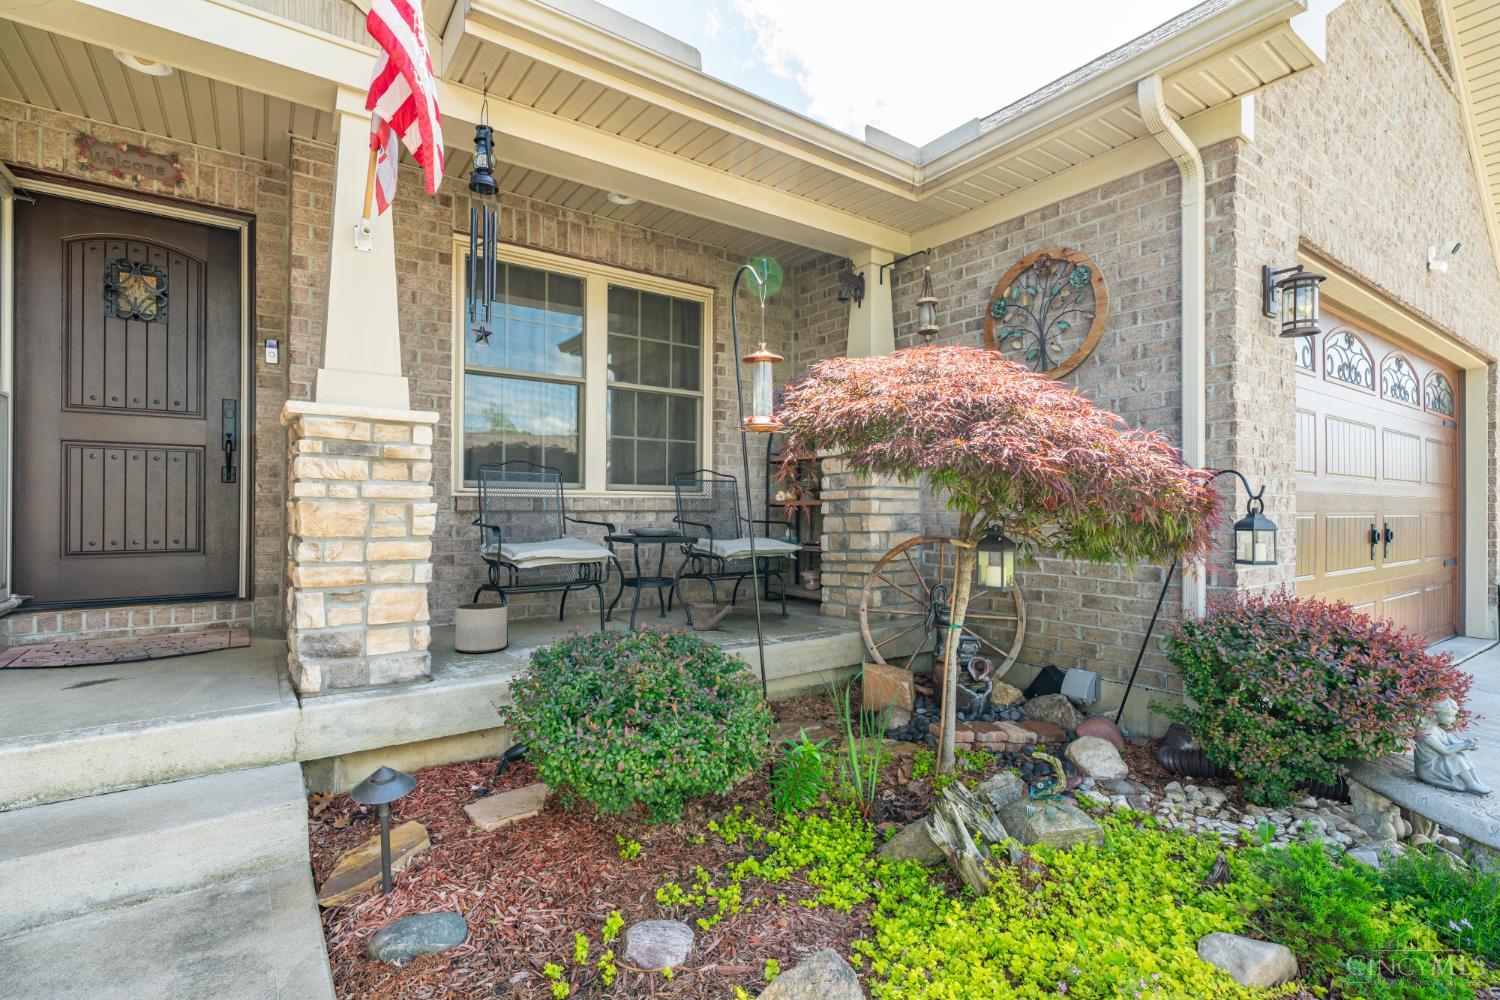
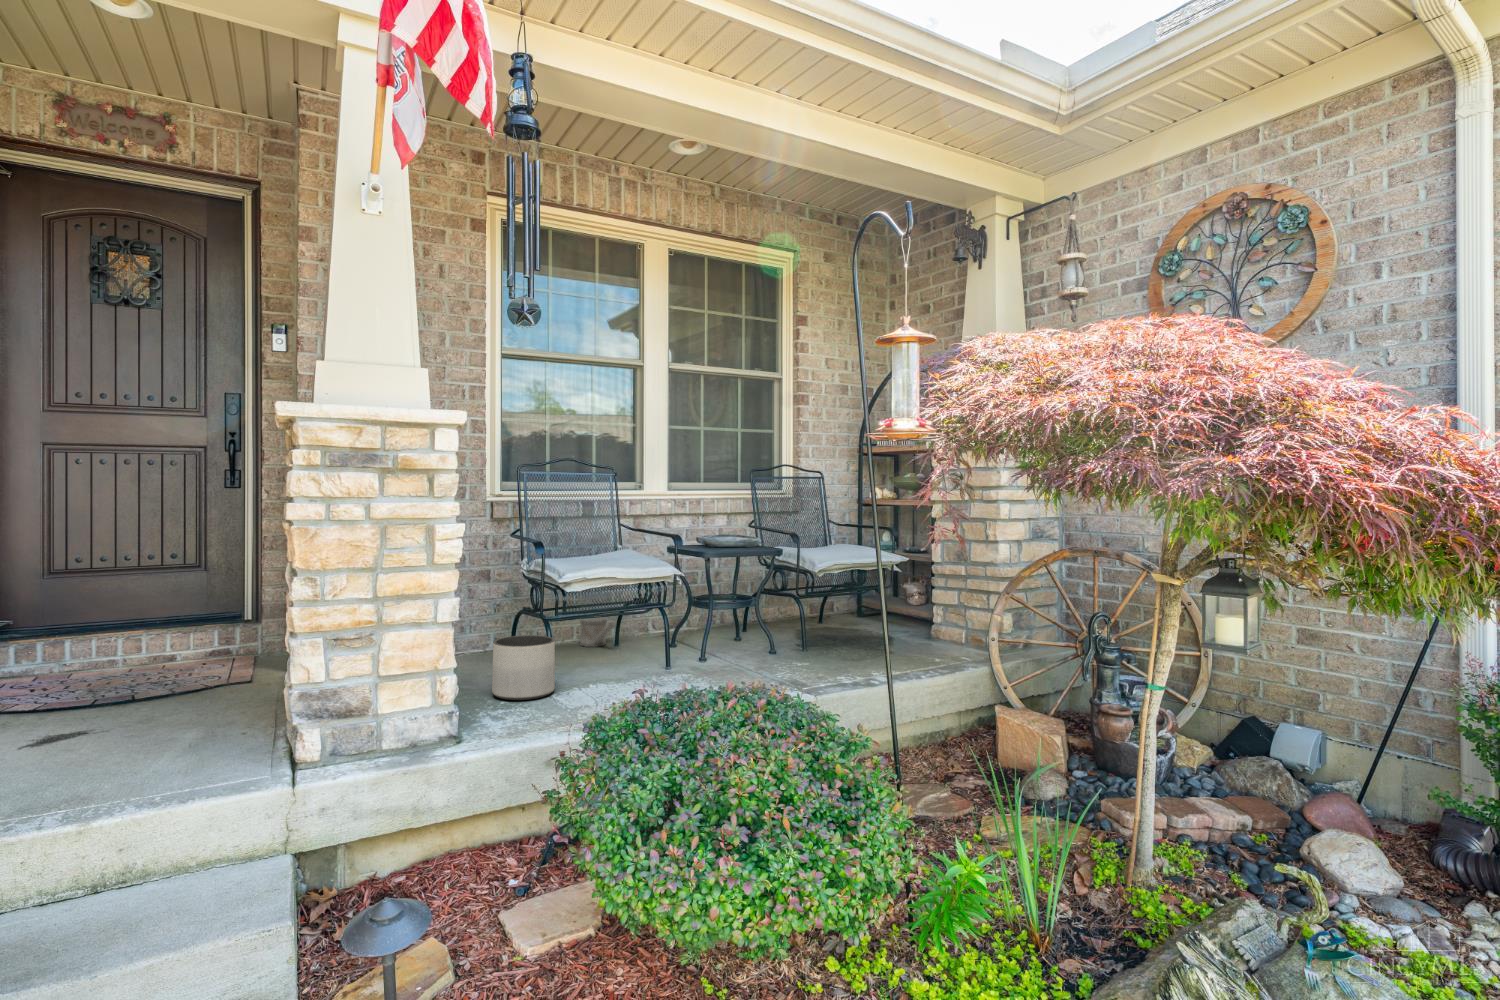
watering can: present [690,602,732,630] -> present [580,618,615,647]

